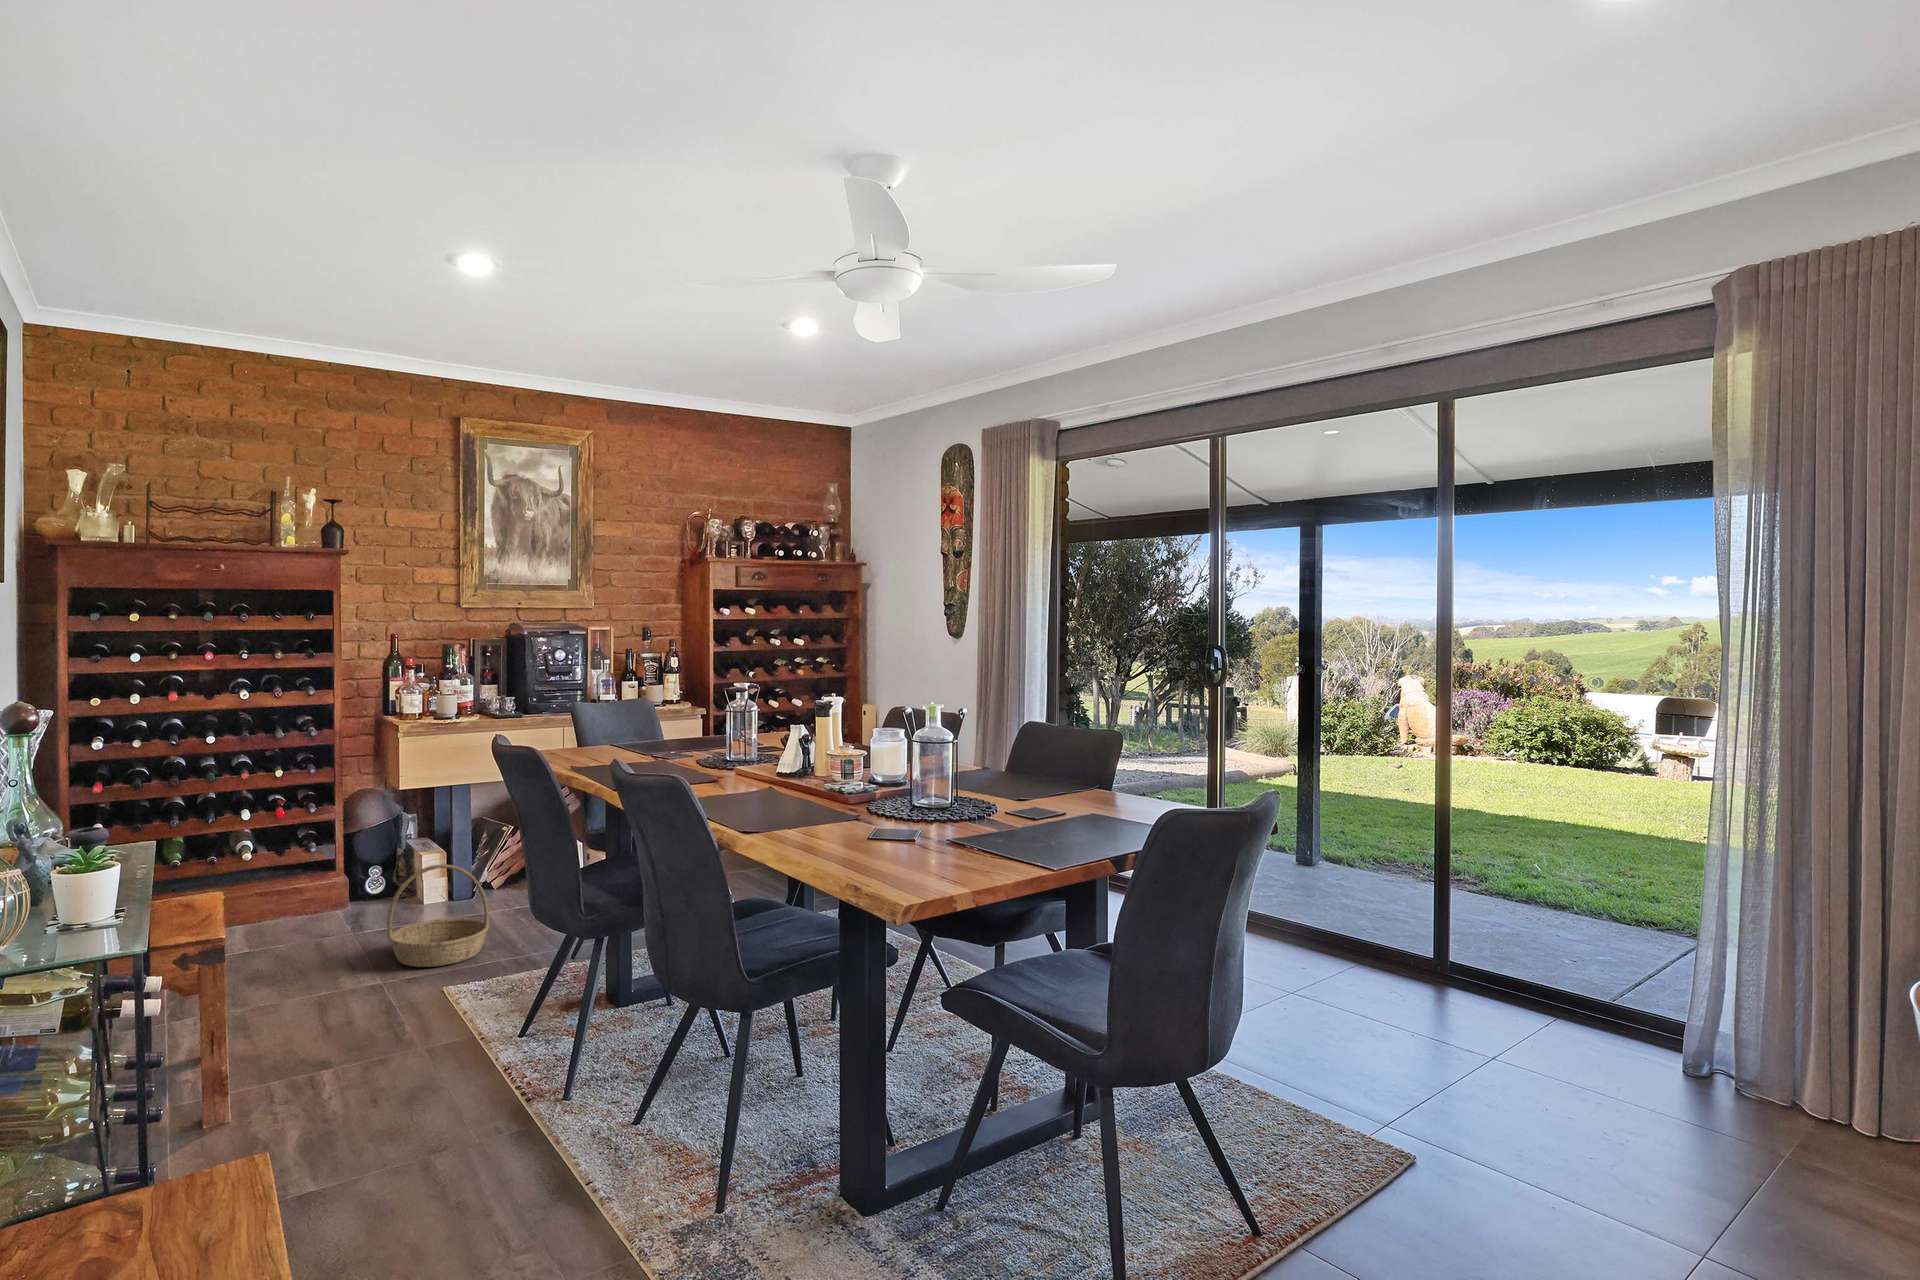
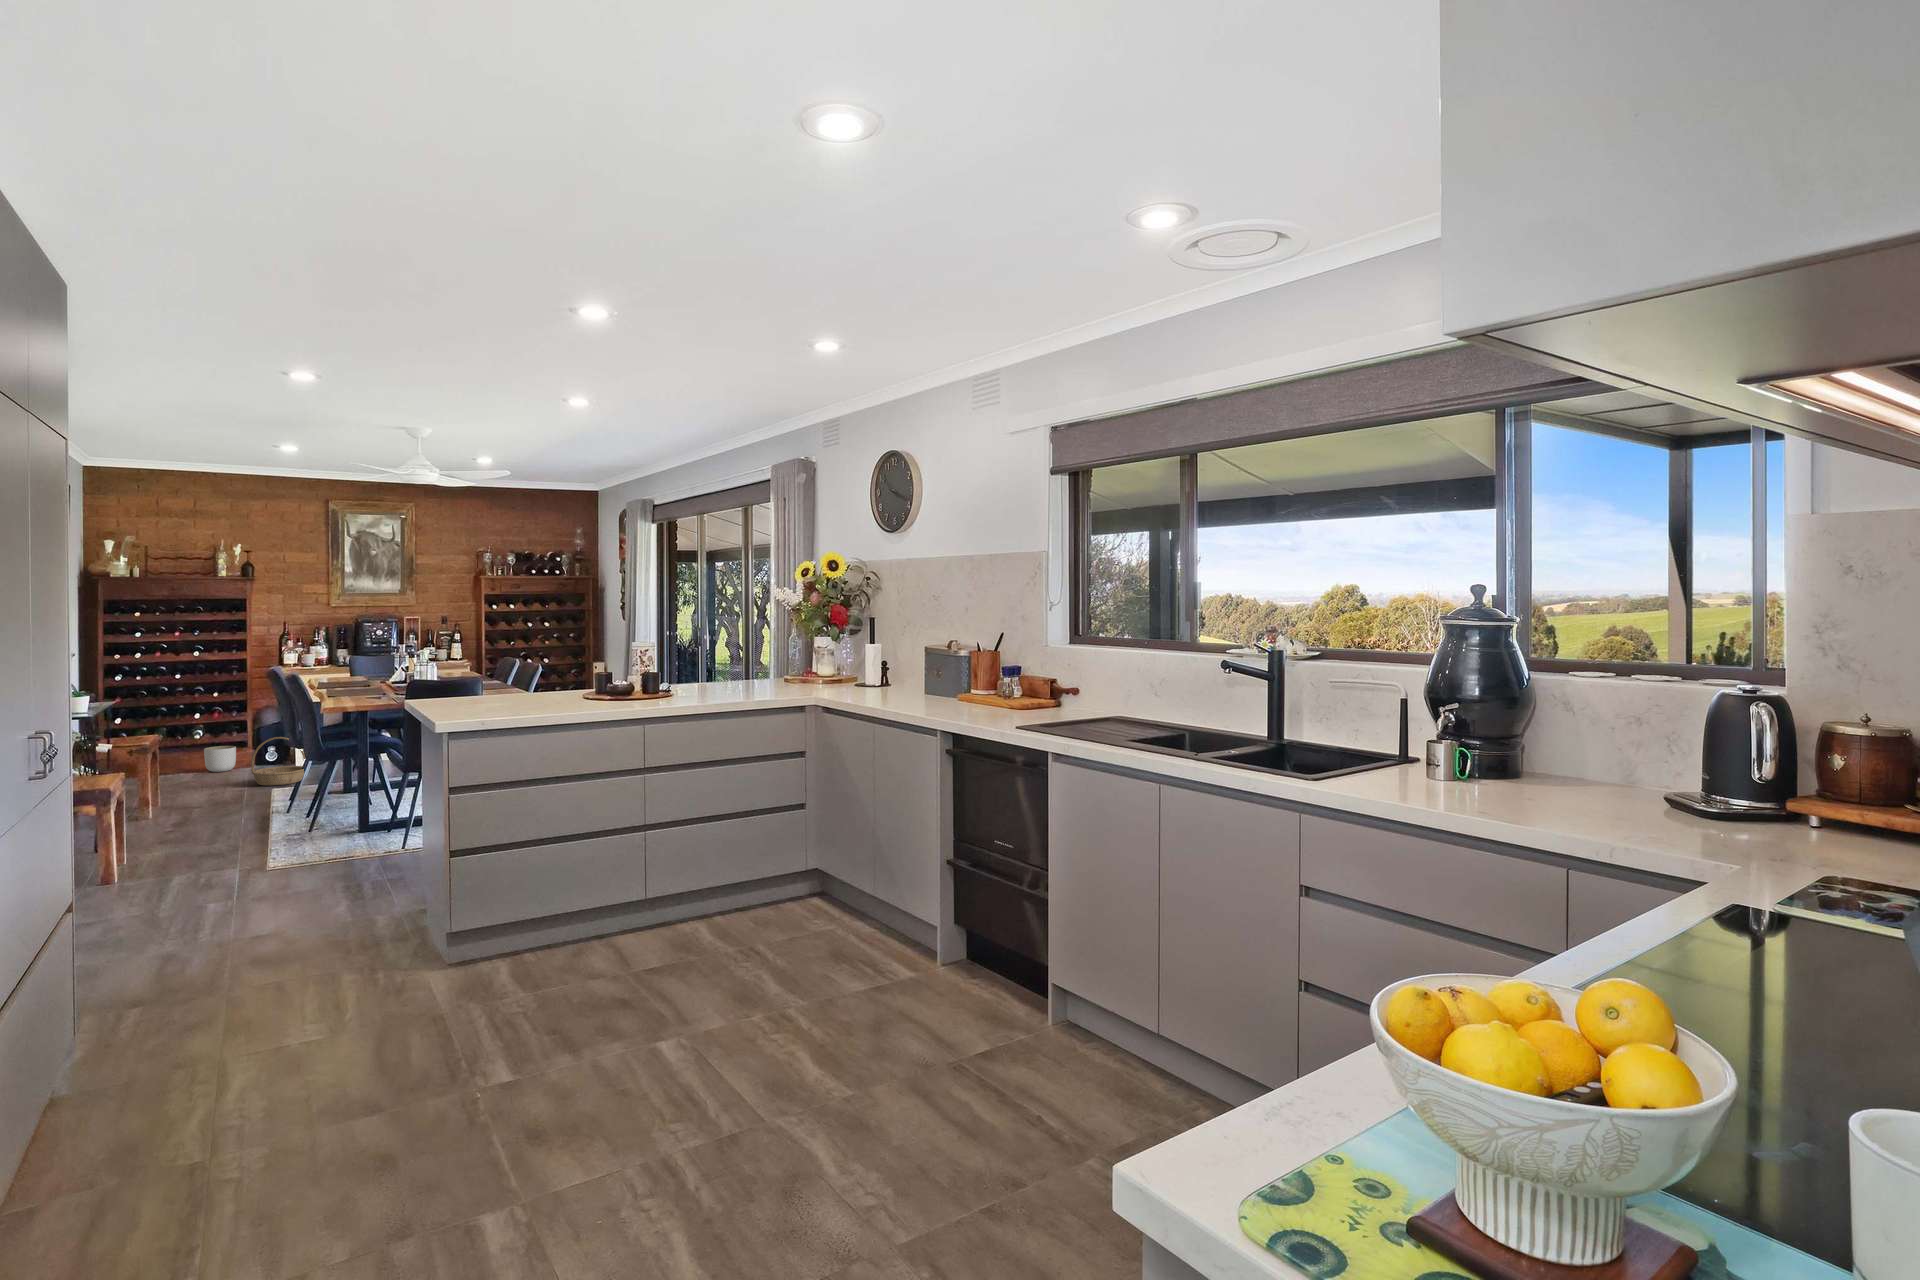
planter: none [260,871,318,925] -> present [204,746,236,772]

